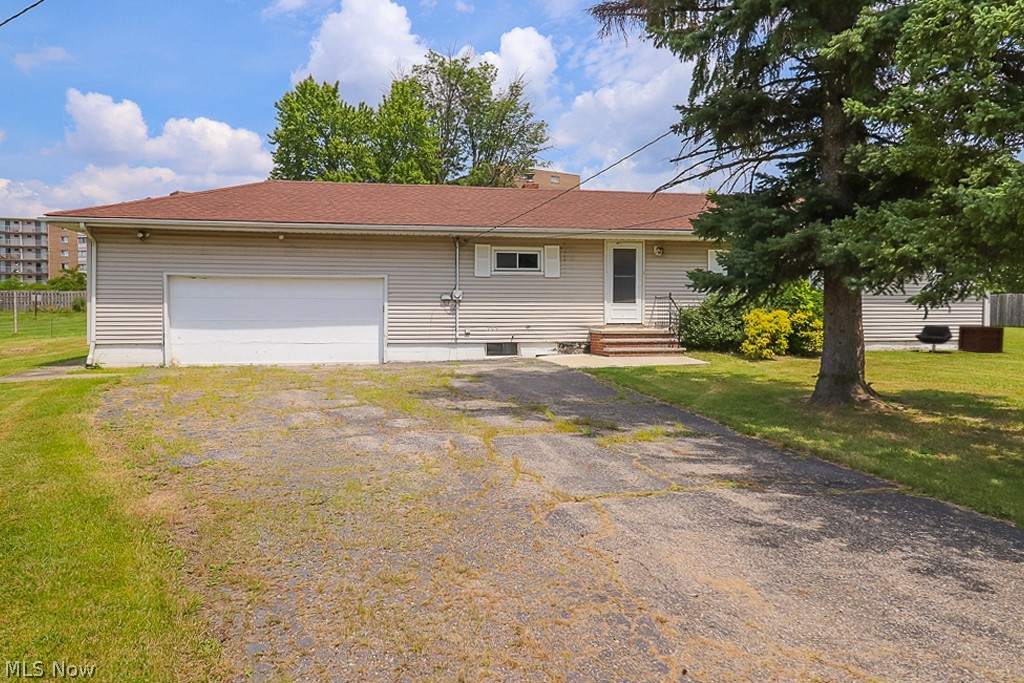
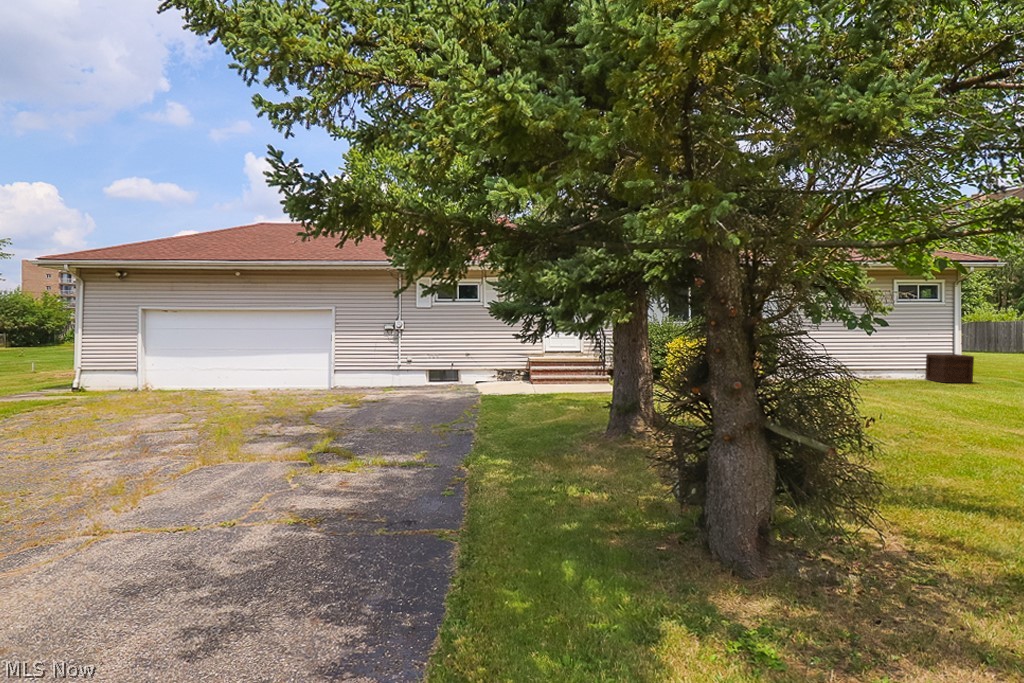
lounge chair: present [915,325,952,353] -> none [873,353,915,383]

